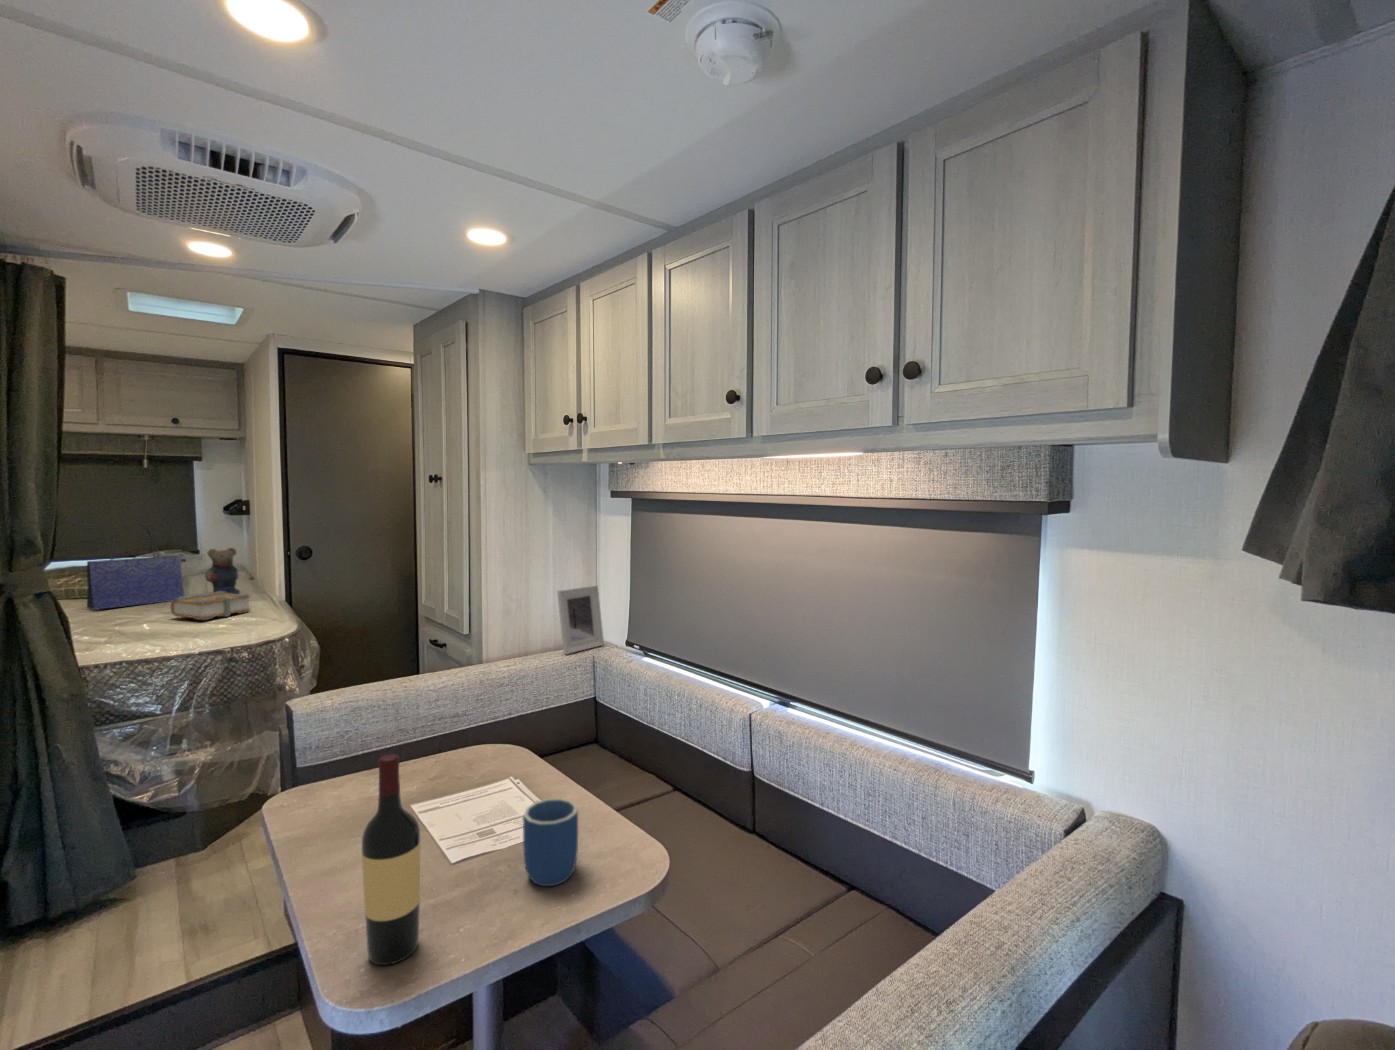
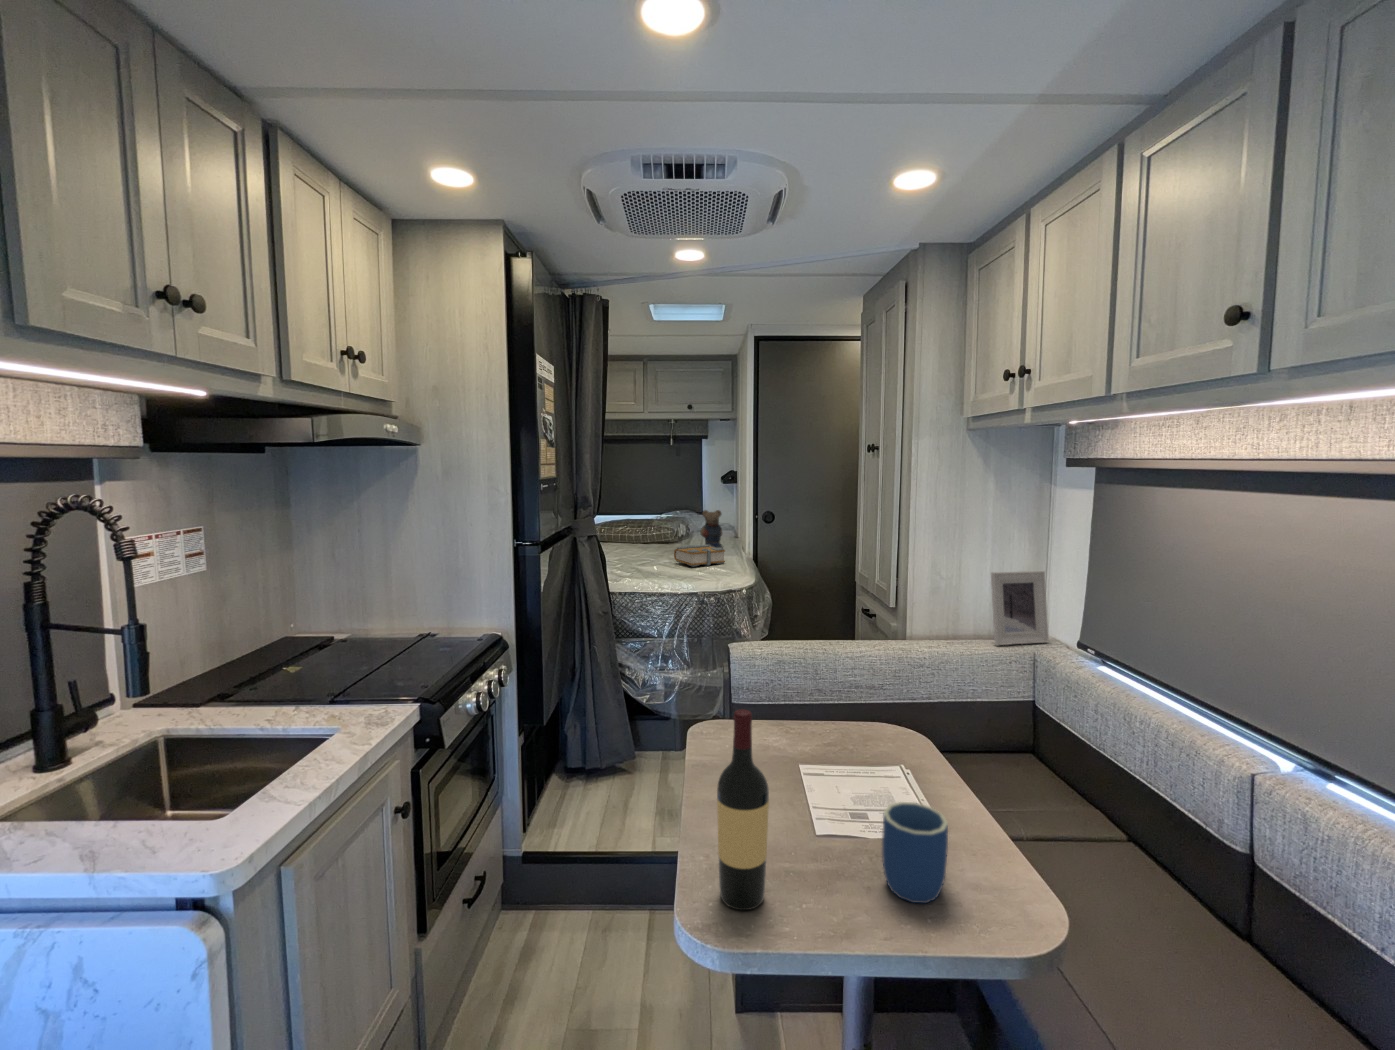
tote bag: present [87,522,186,610] -> none [631,487,689,551]

